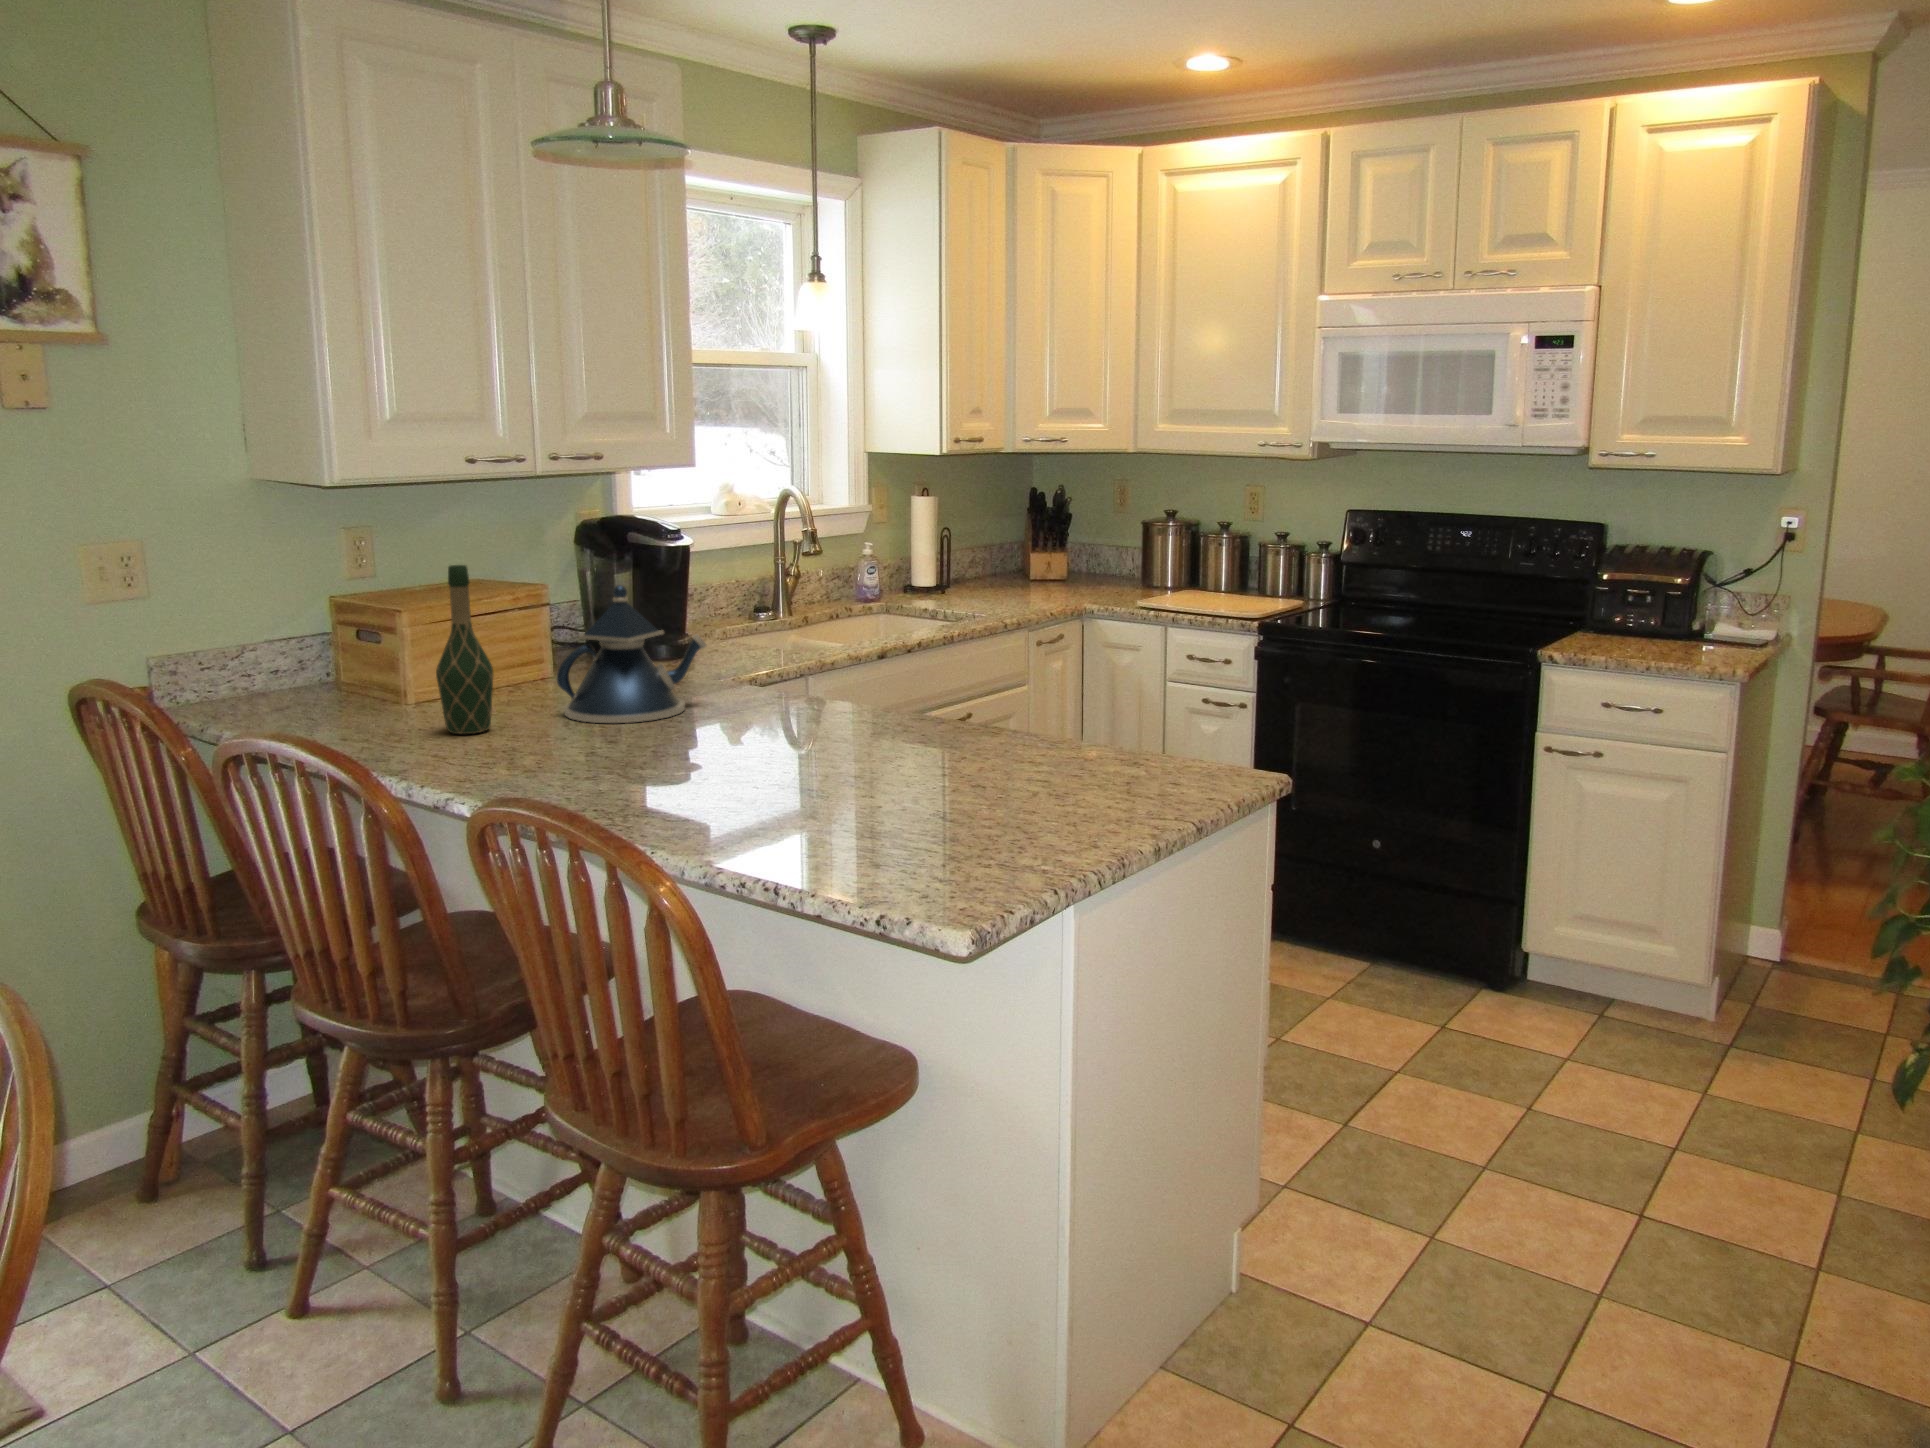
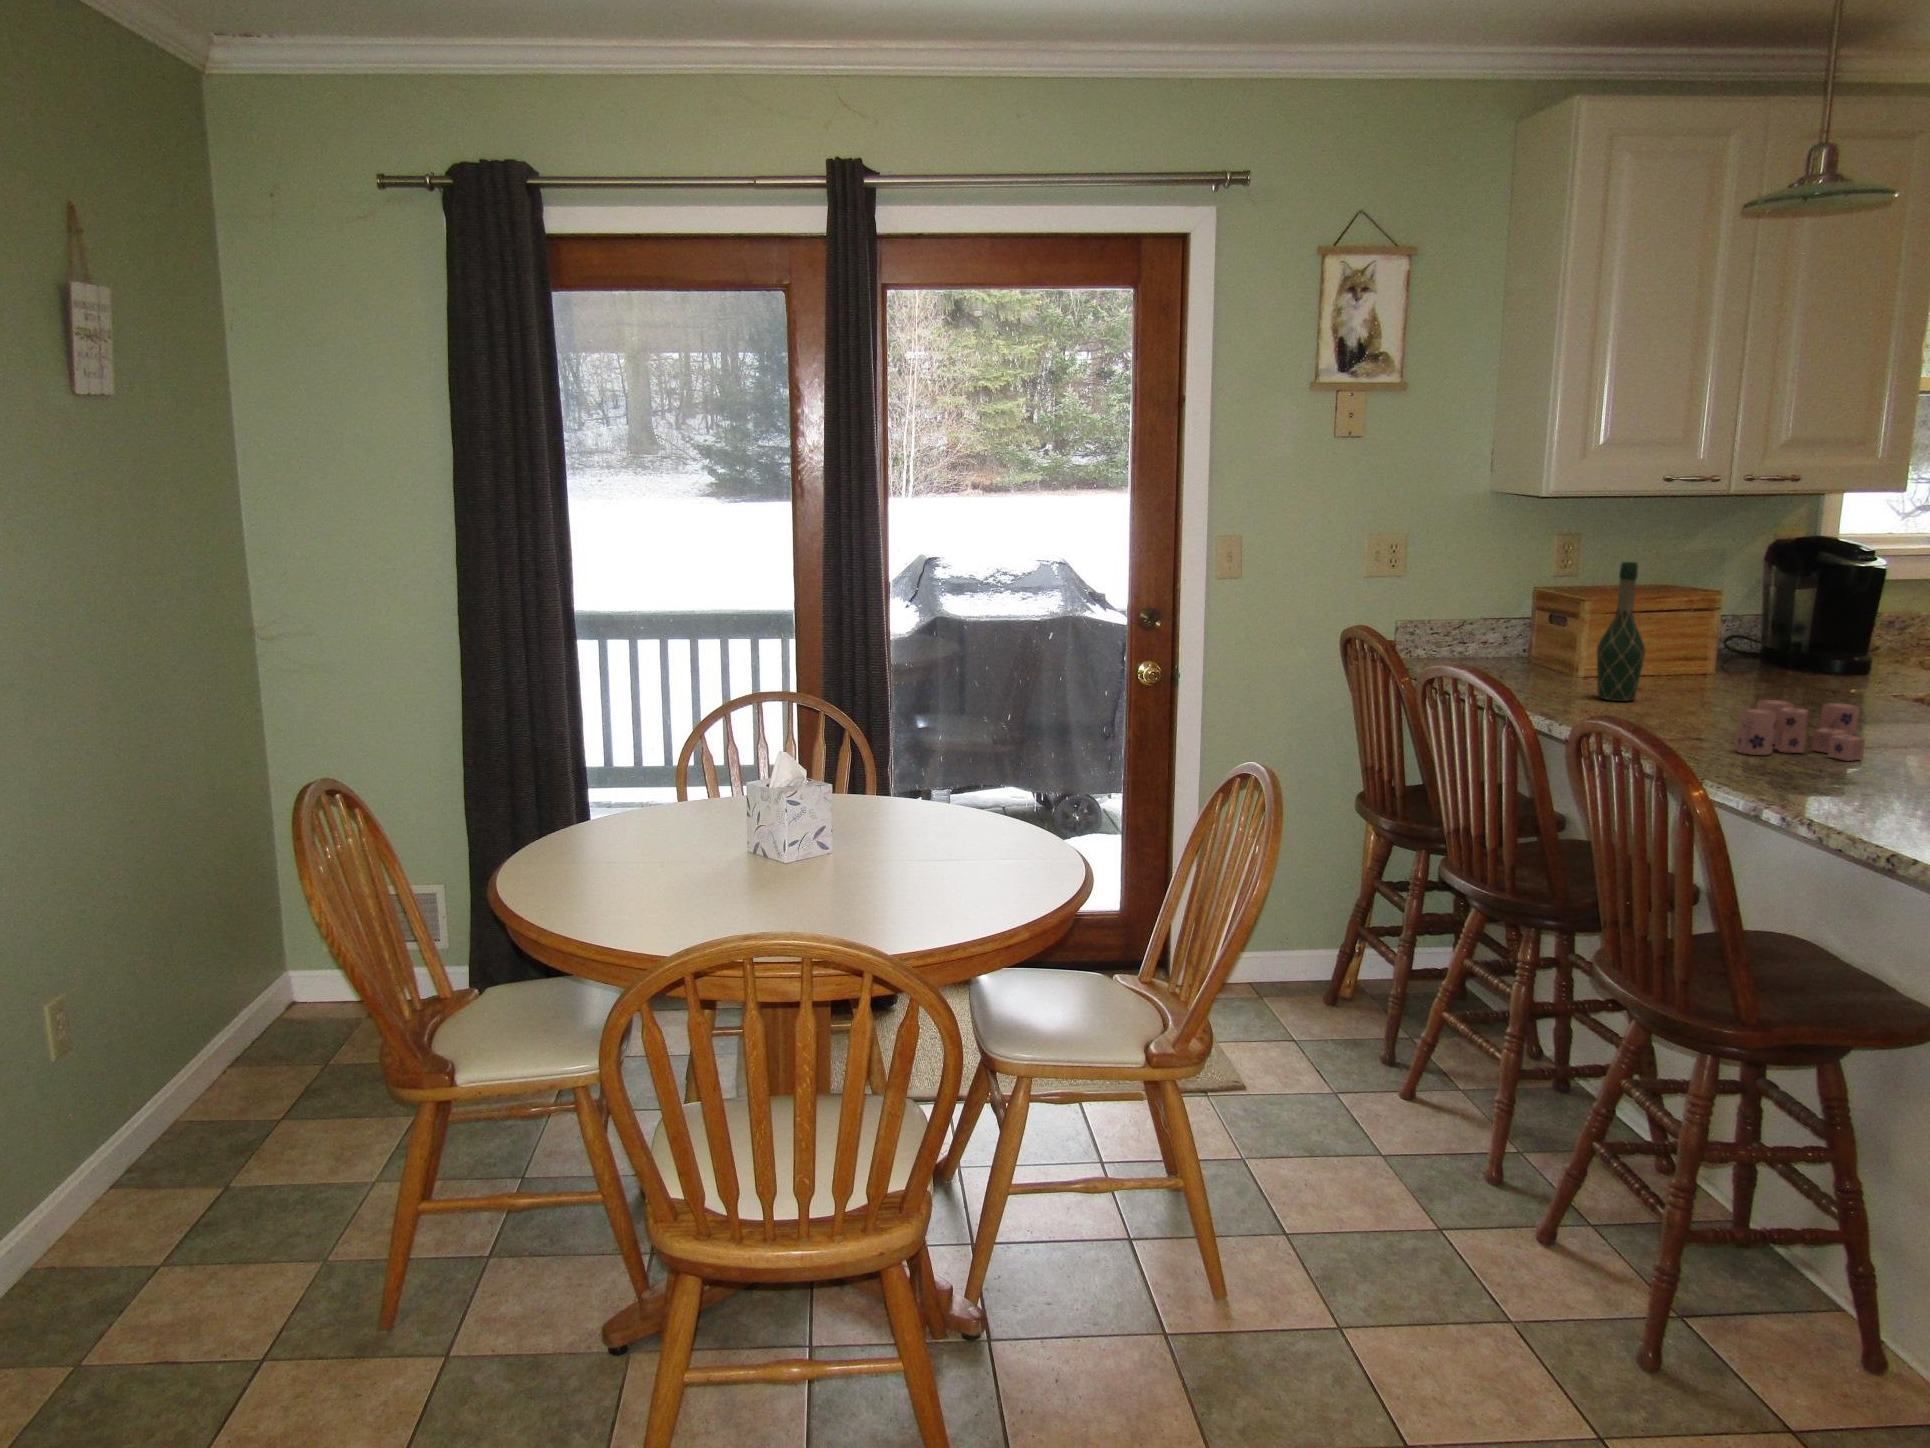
teapot: present [557,585,706,723] -> none [1704,591,1861,714]
candle: none [633,709,760,789] -> present [1735,700,1865,761]

